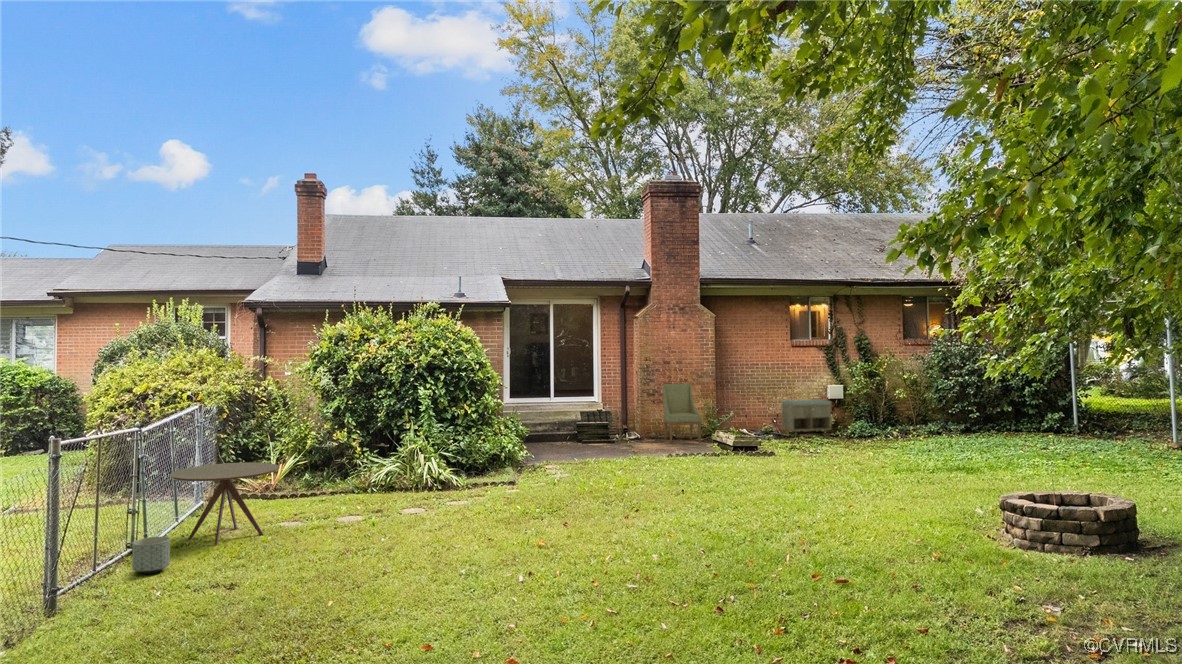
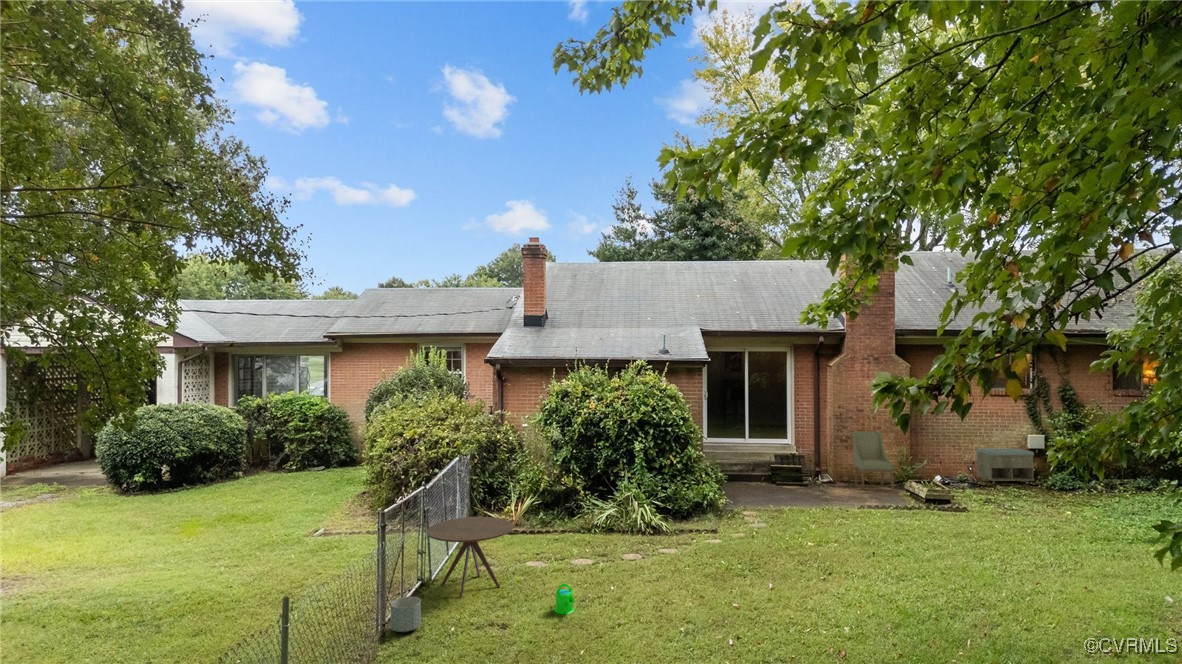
watering can: none [329,515,352,547] -> present [555,583,574,614]

